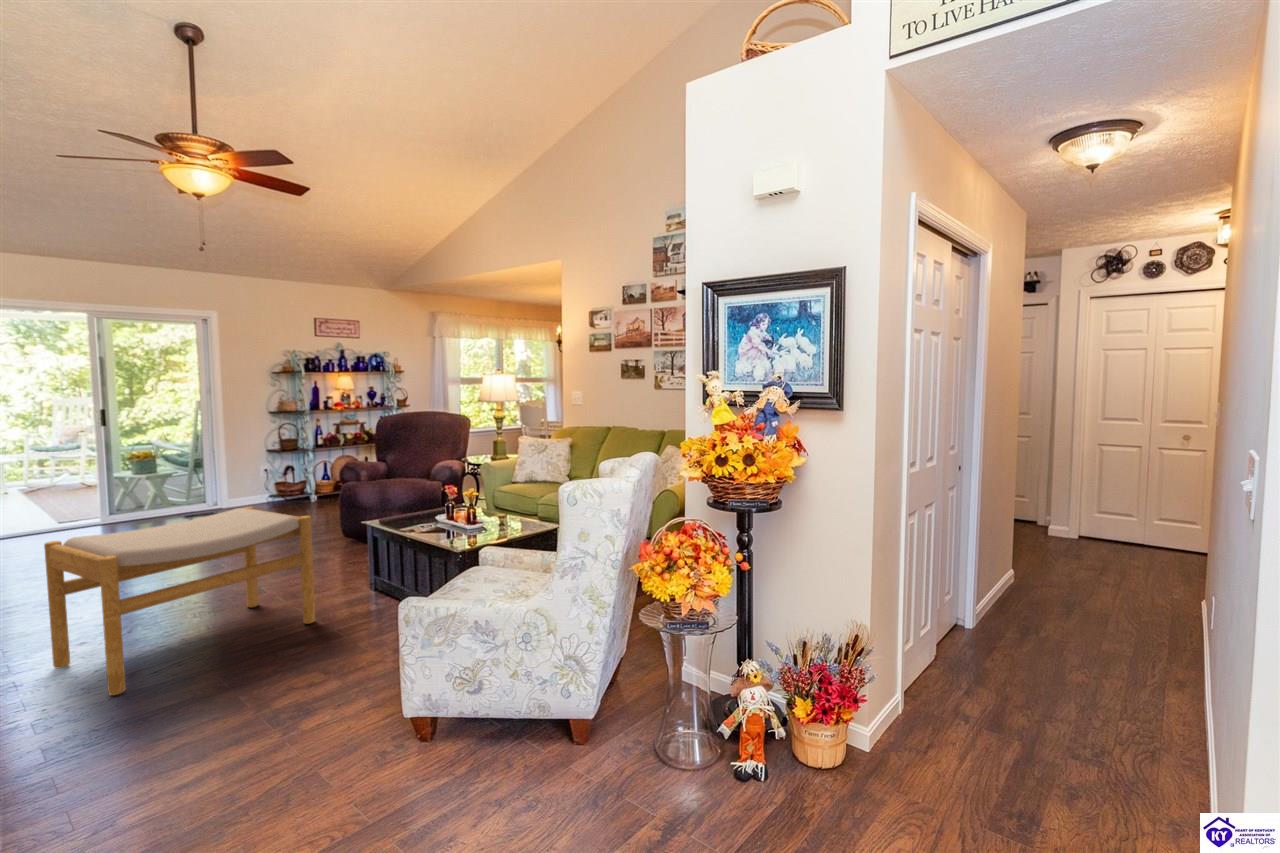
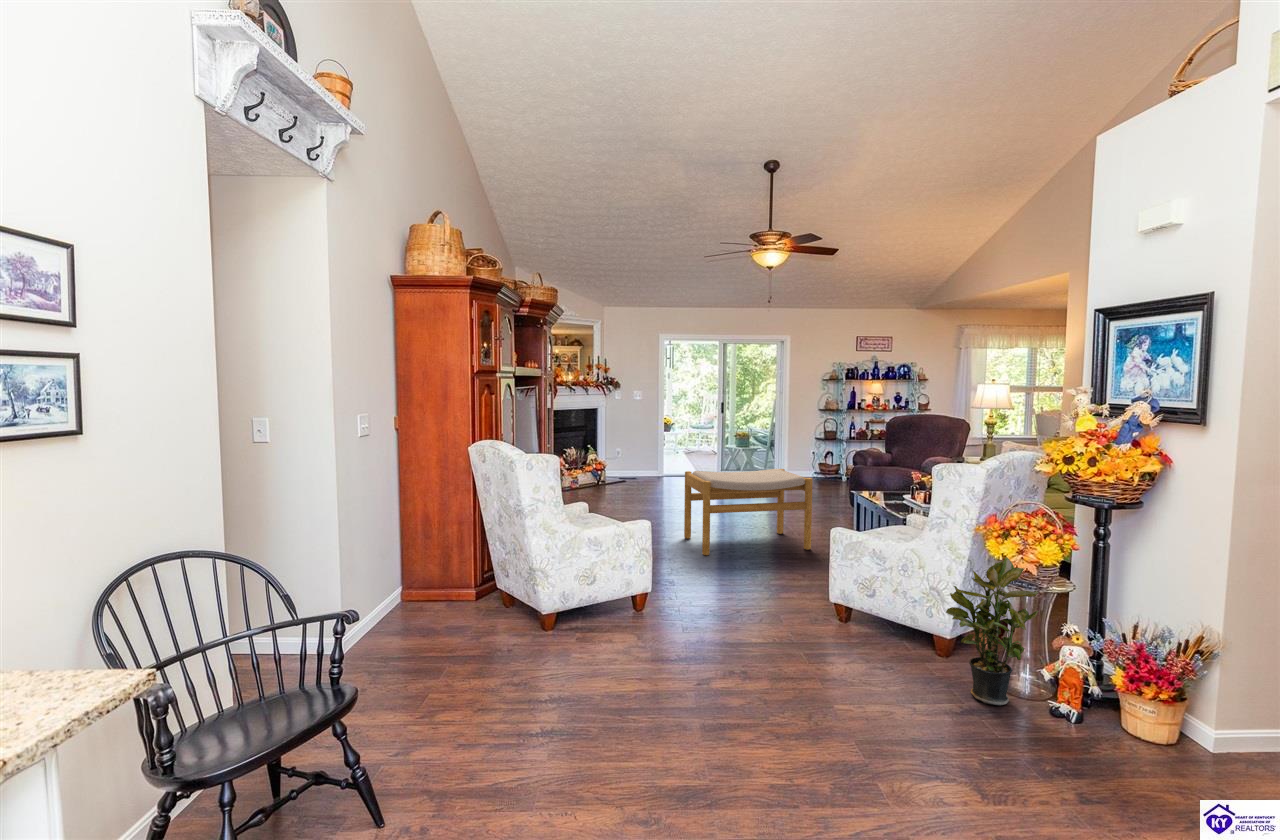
potted plant: none [608,595,713,801] -> present [946,557,1039,705]

